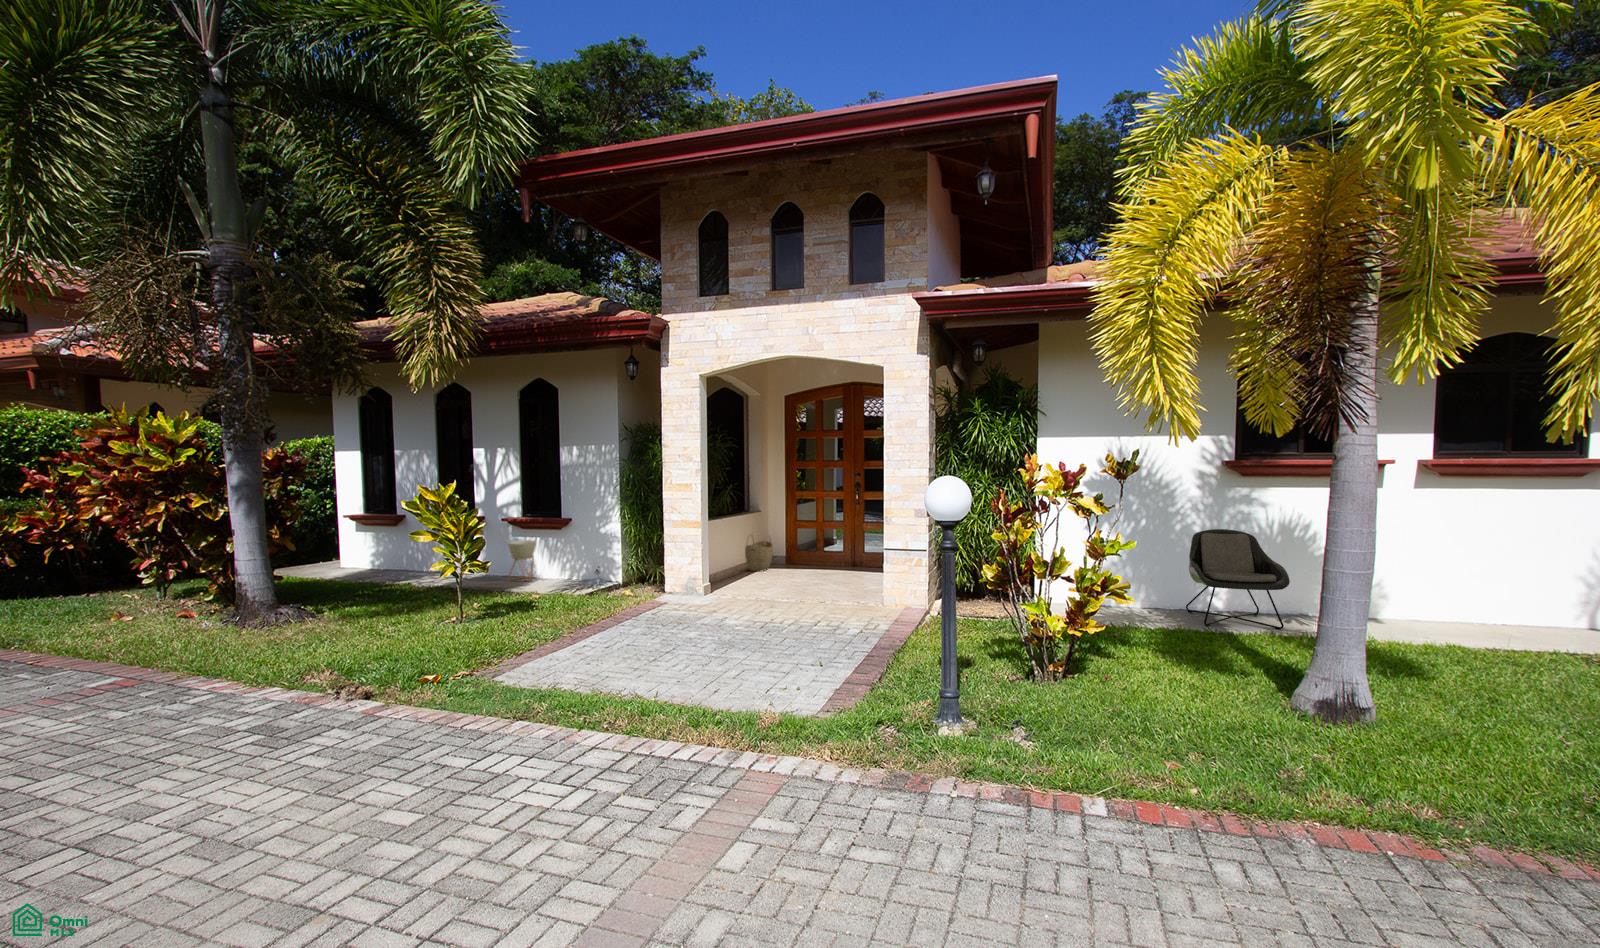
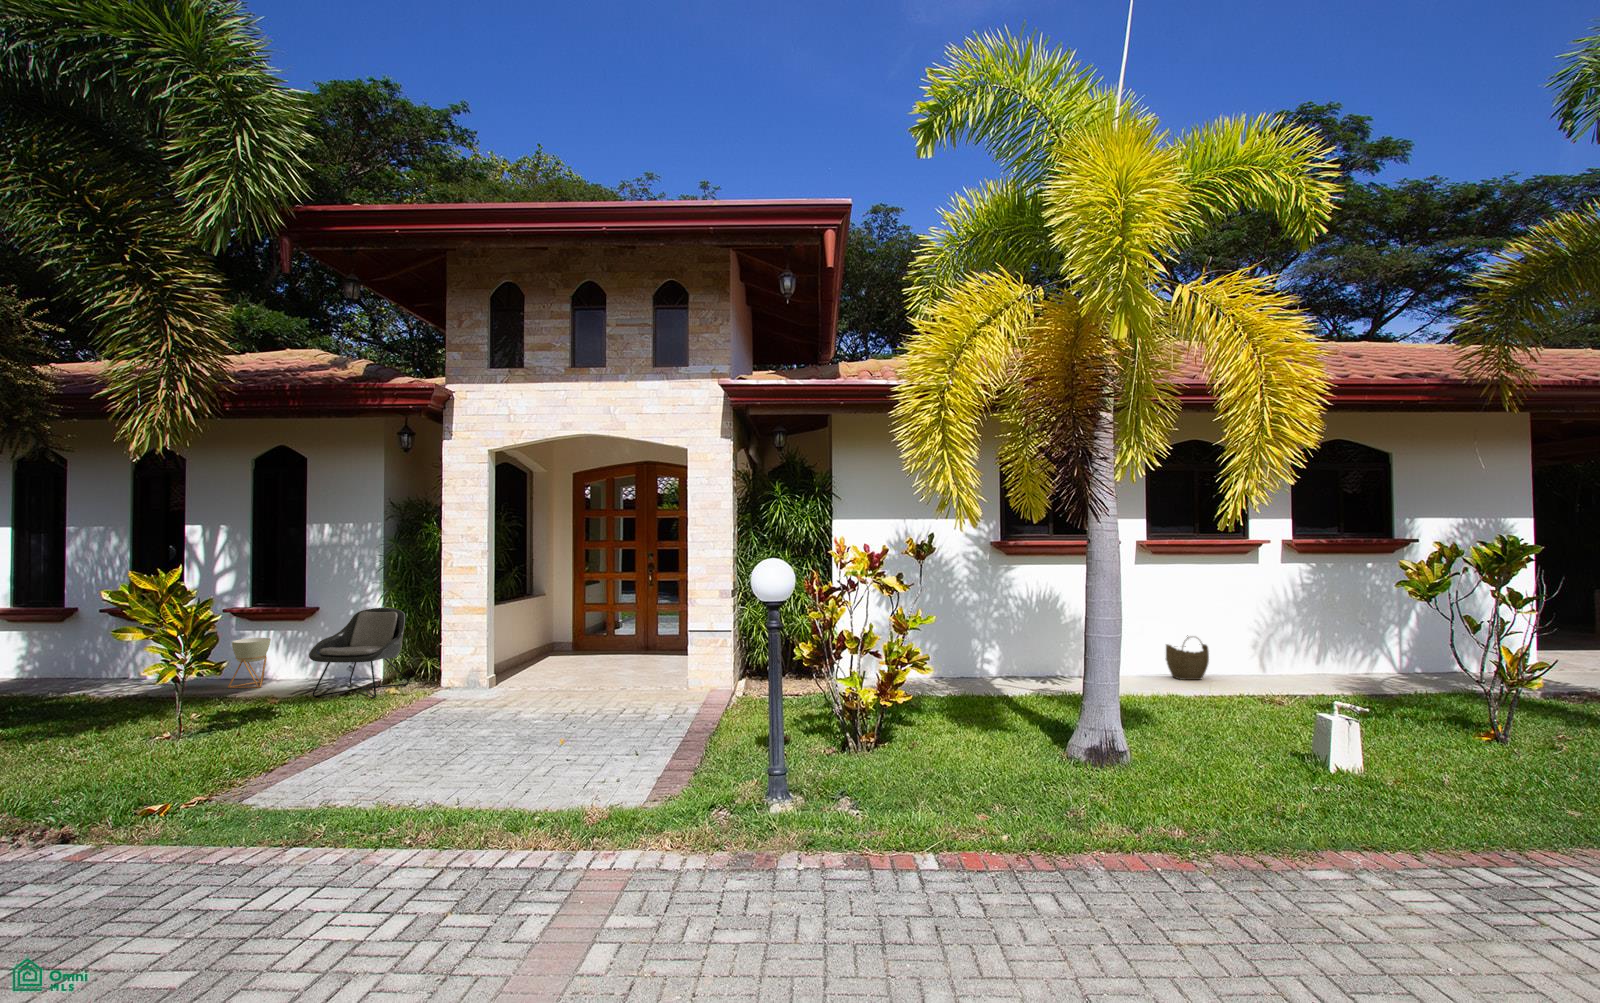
lounge chair: present [1186,529,1290,630] -> present [309,608,409,698]
woven basket: present [745,535,773,571] -> present [1166,635,1209,680]

